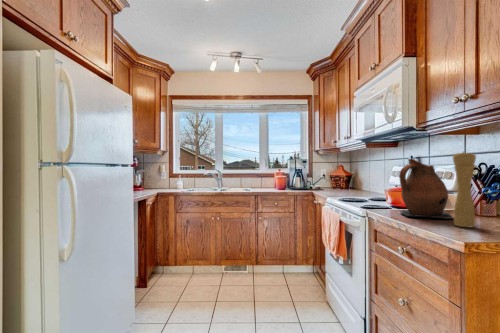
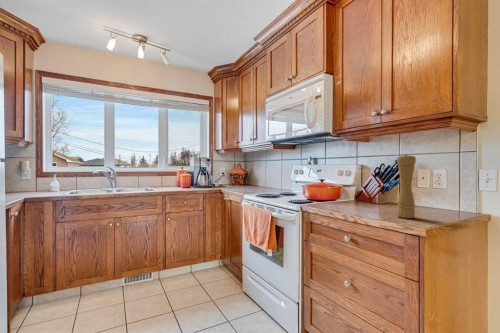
ceramic pitcher: present [399,159,453,219] -> none [334,160,384,212]

